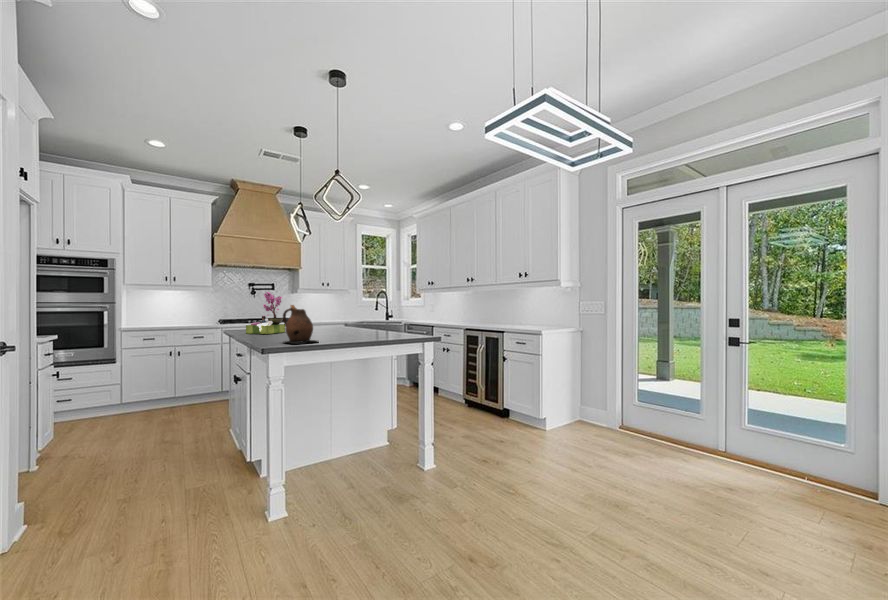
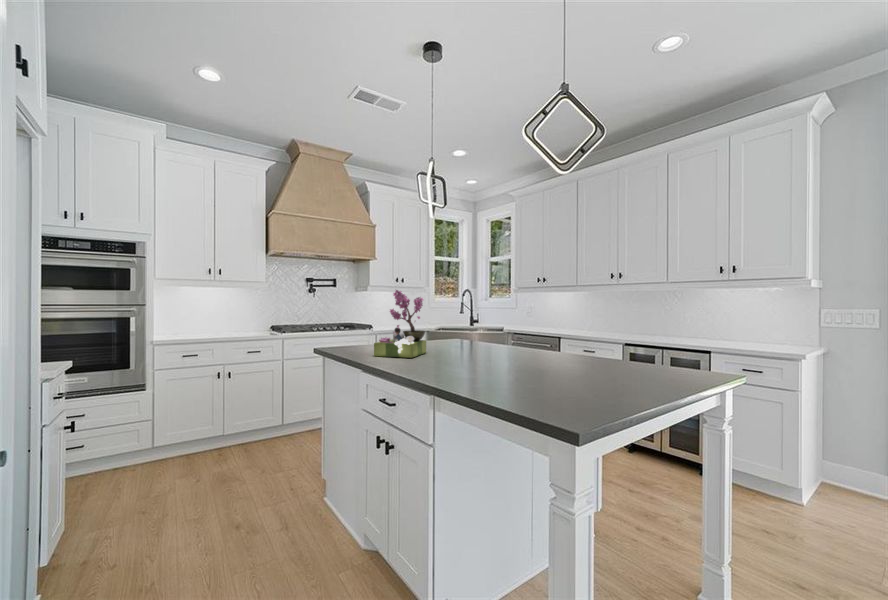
ceramic pitcher: present [283,305,316,343] -> none [492,314,558,389]

